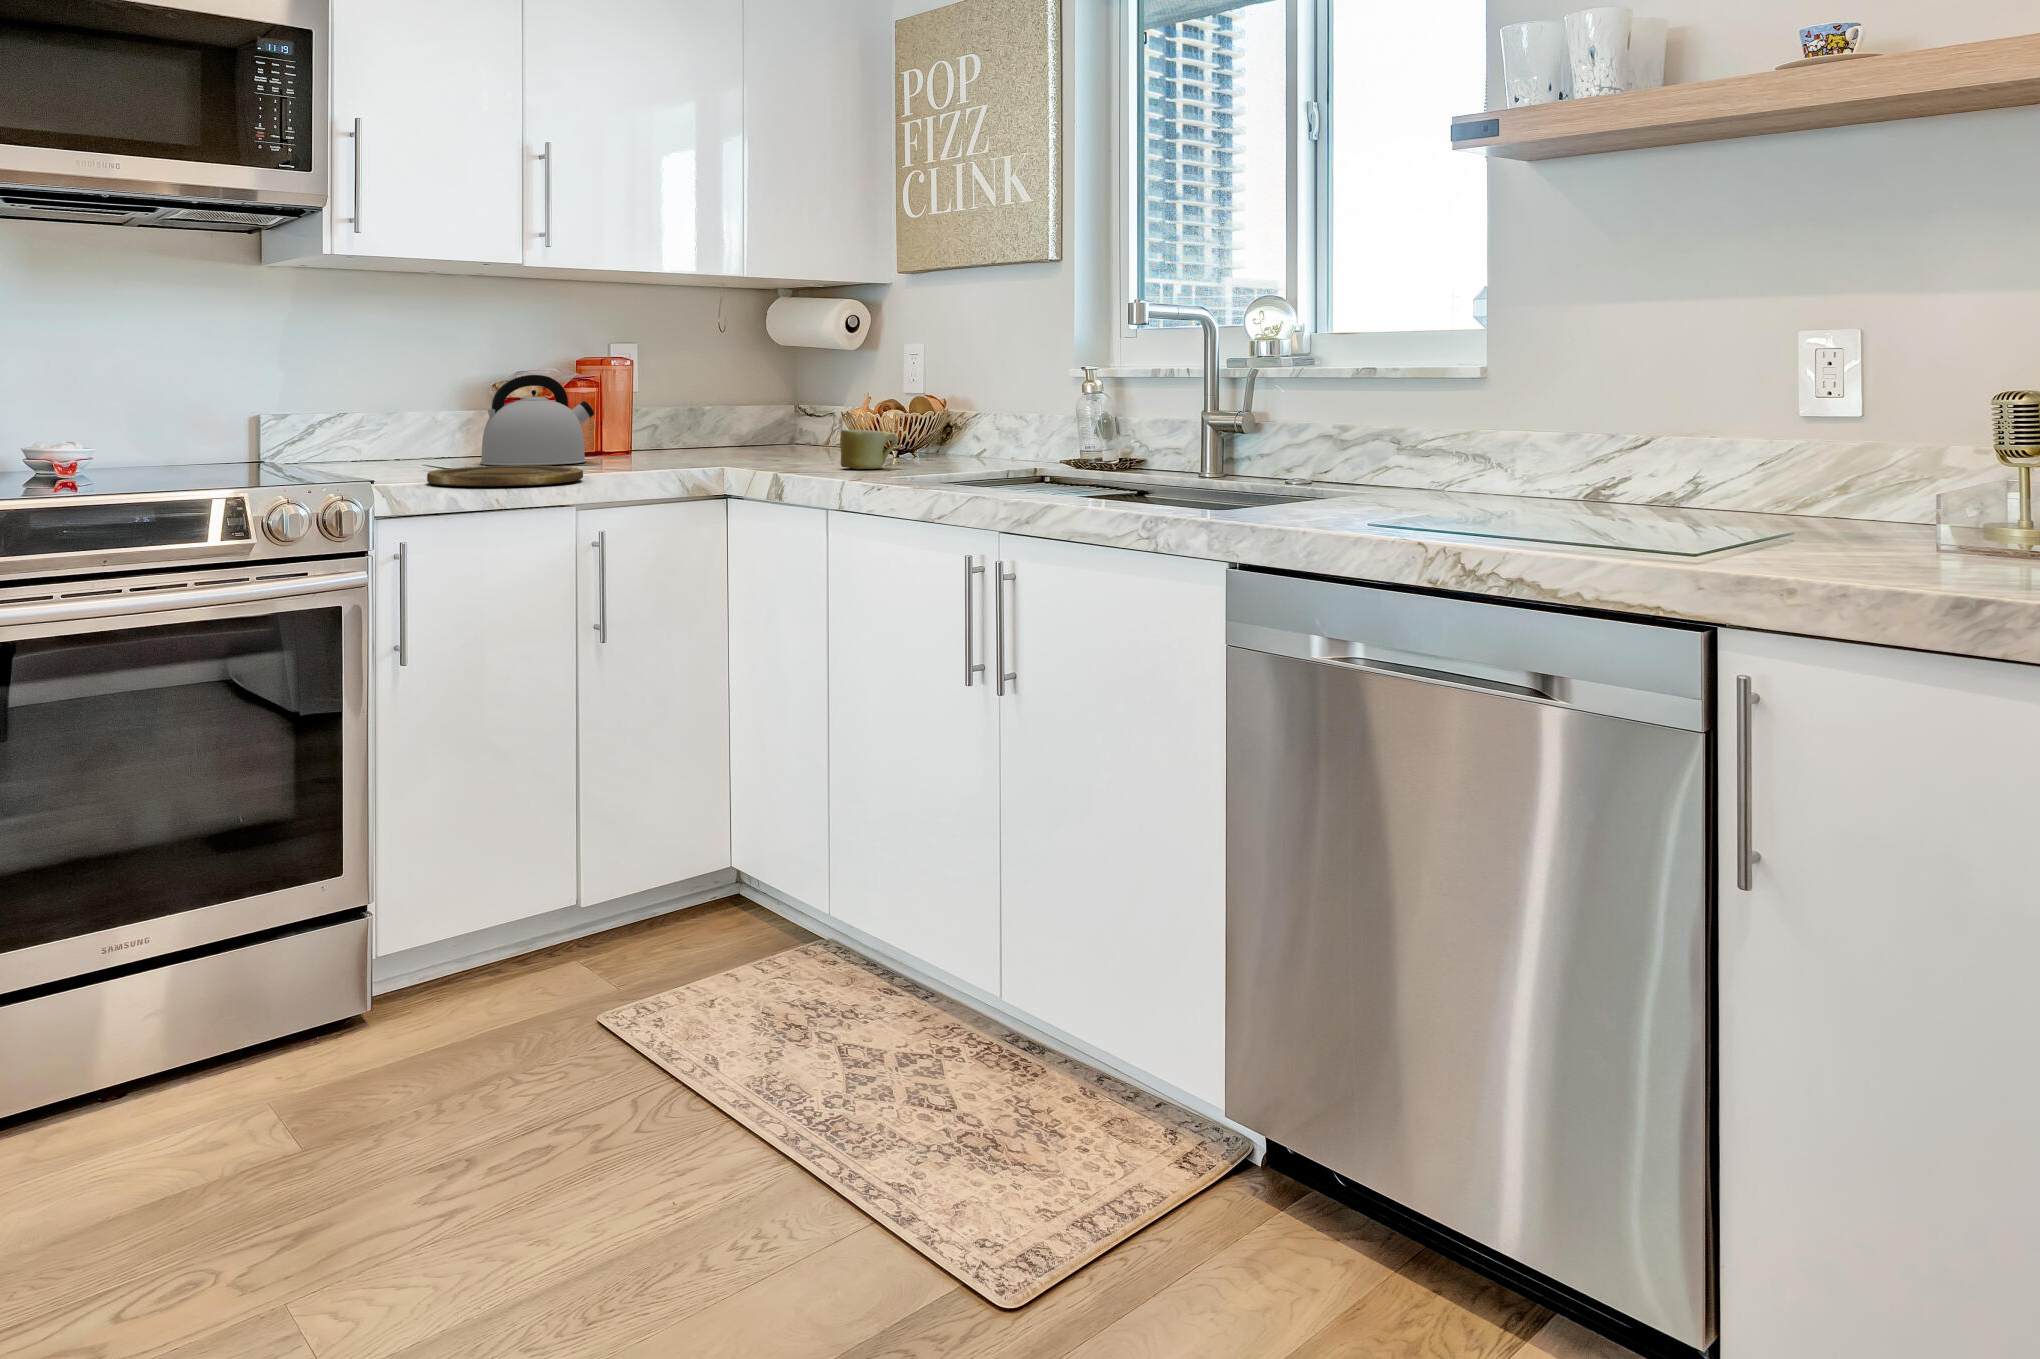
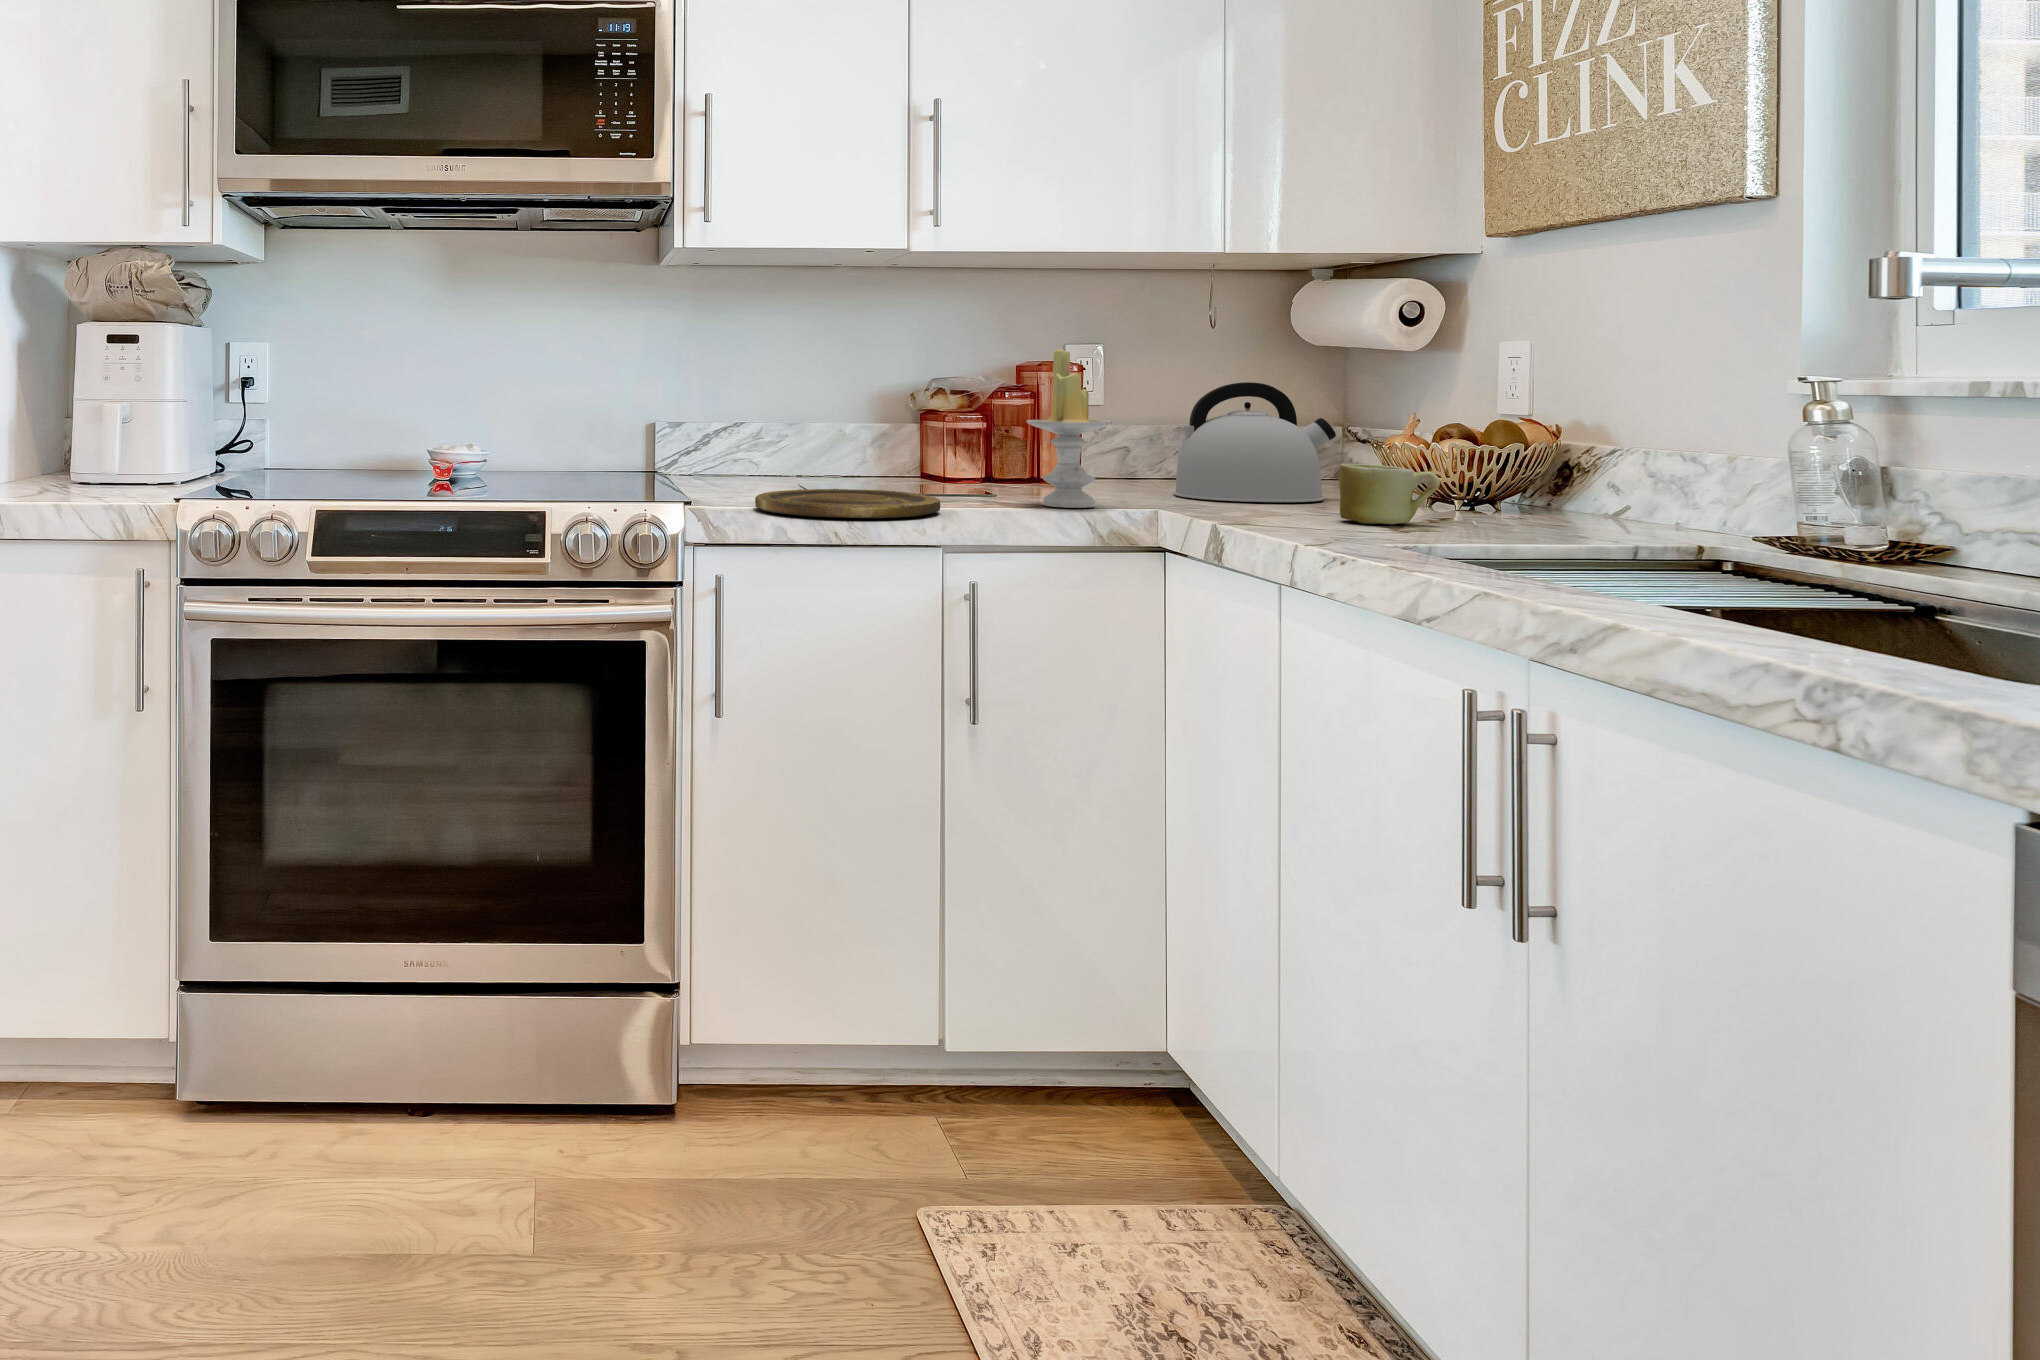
candle: none [627,349,689,471] -> present [1027,349,1112,508]
kettle: present [480,375,594,465] -> present [1174,382,1336,502]

